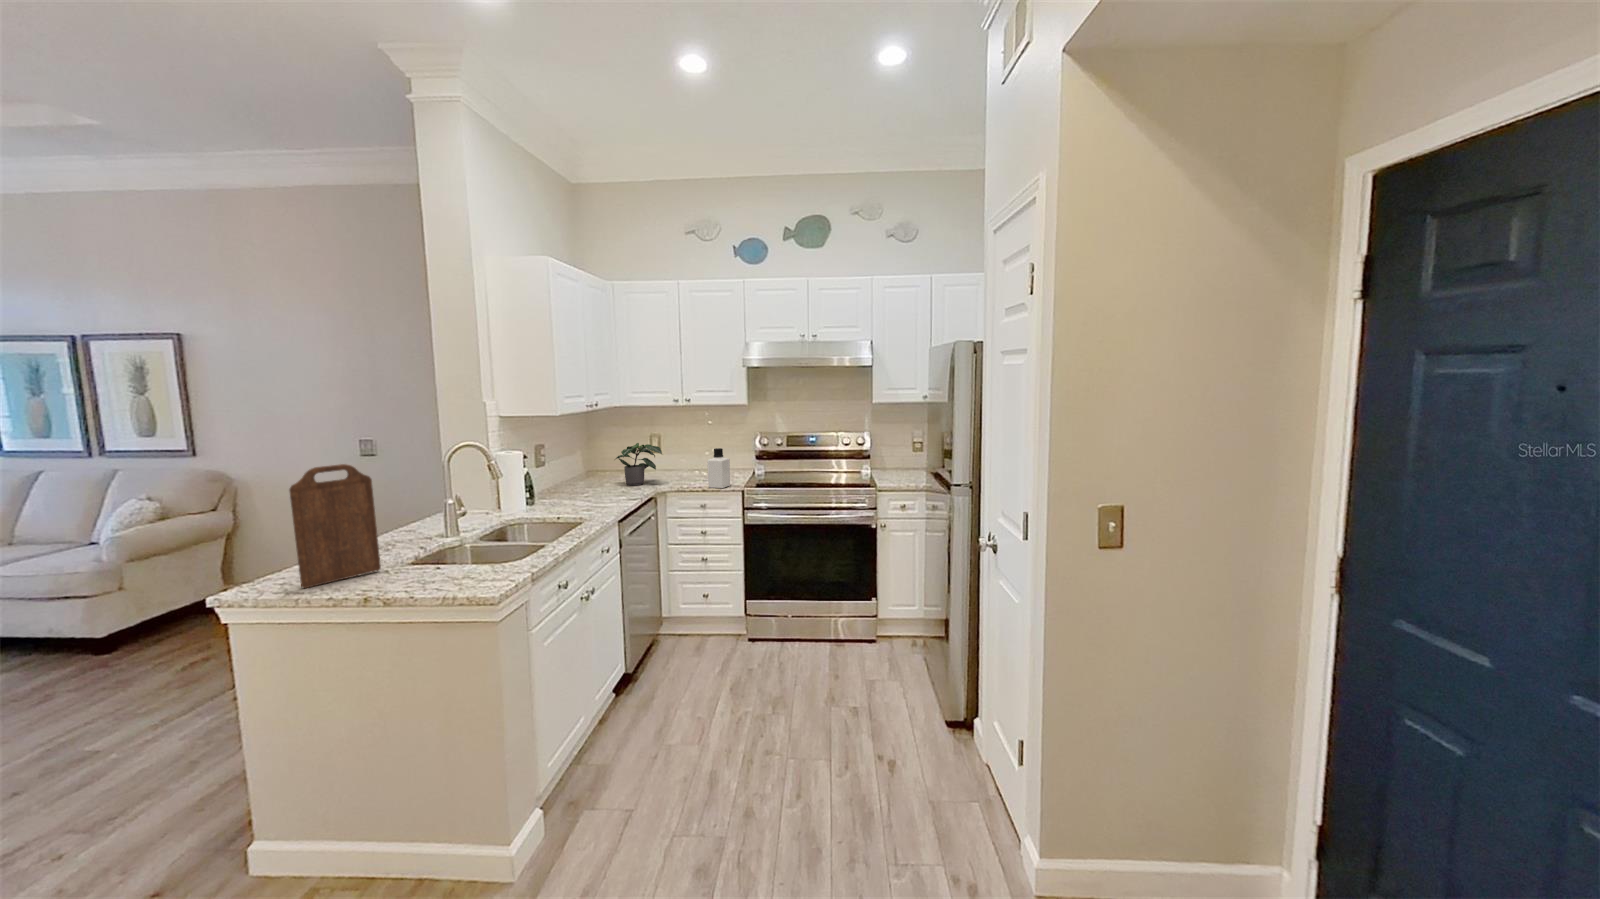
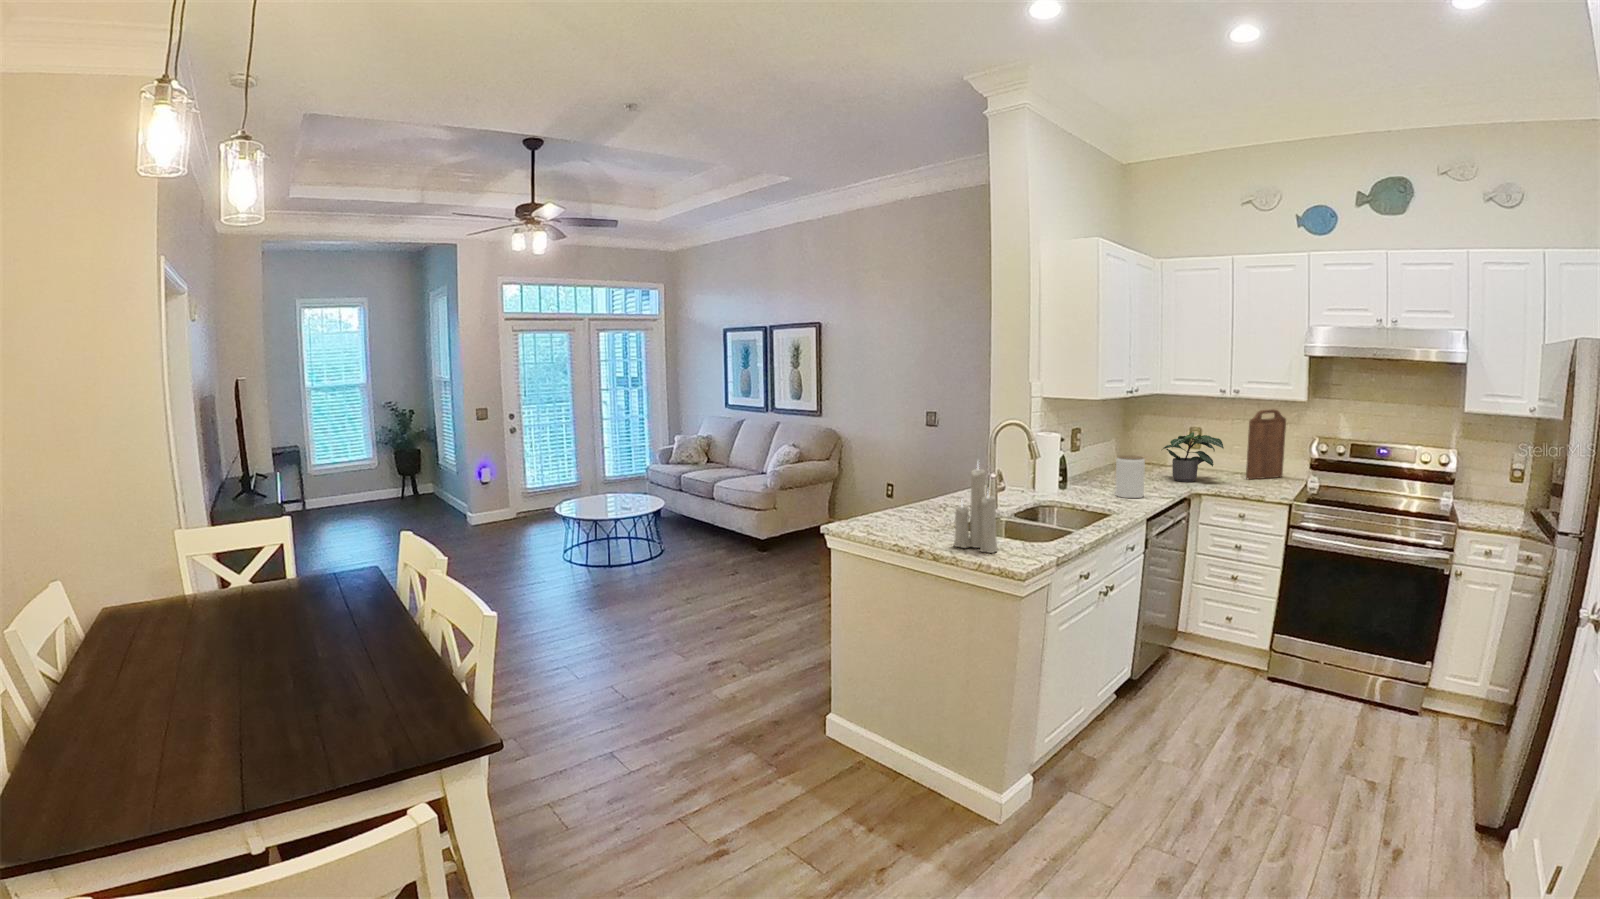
bottle: present [707,448,730,488] -> none [1286,448,1323,500]
cutting board: present [289,464,381,588] -> present [1246,409,1286,479]
jar: none [579,466,605,505] -> present [1115,455,1145,498]
candle: none [408,475,467,585] -> present [954,467,998,553]

